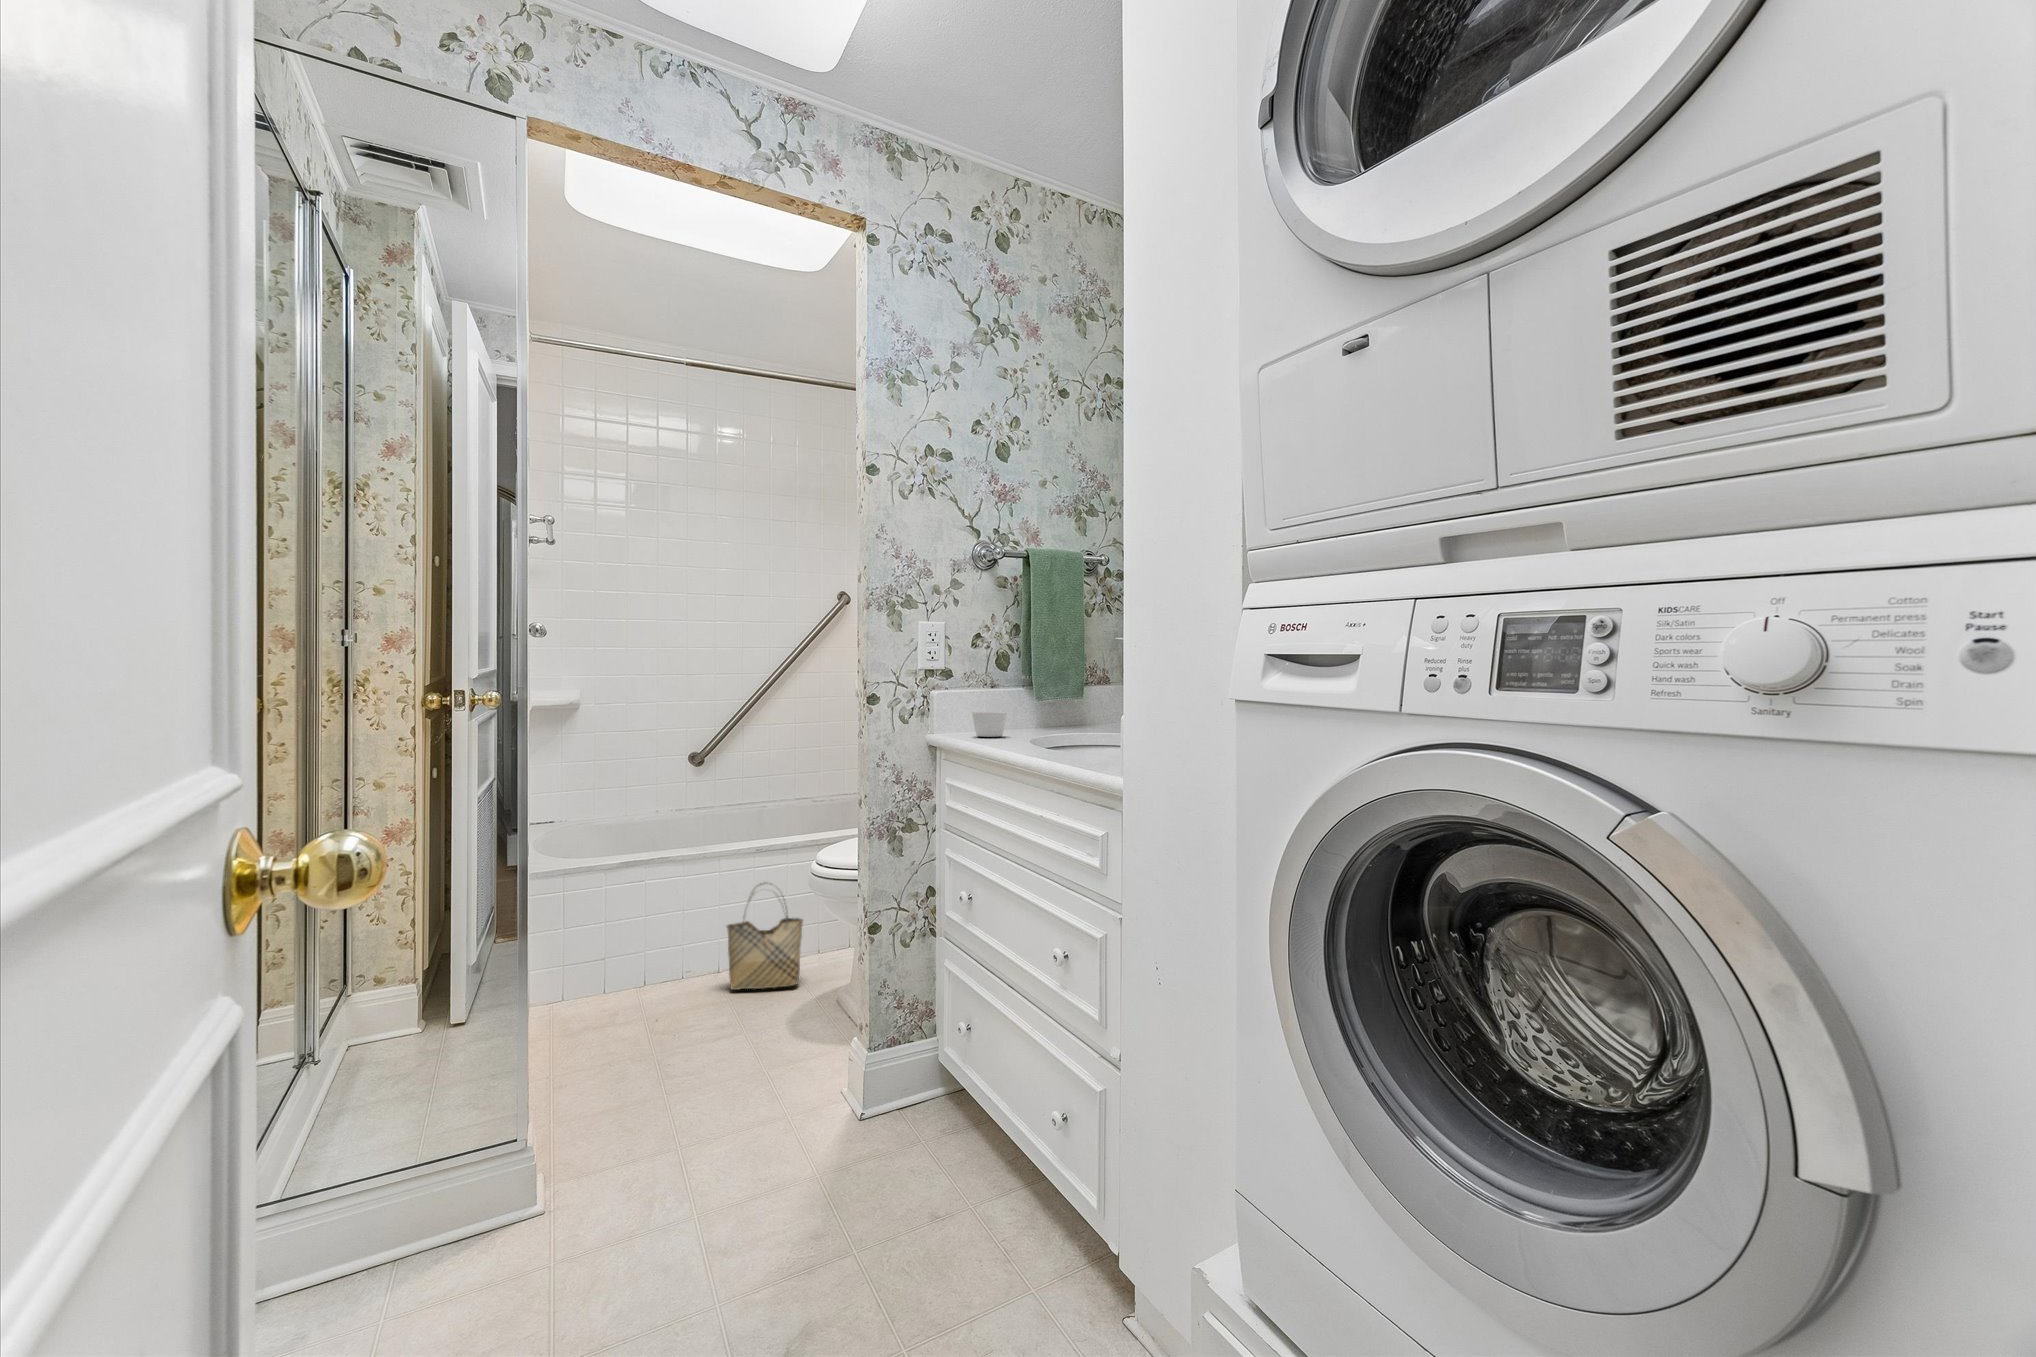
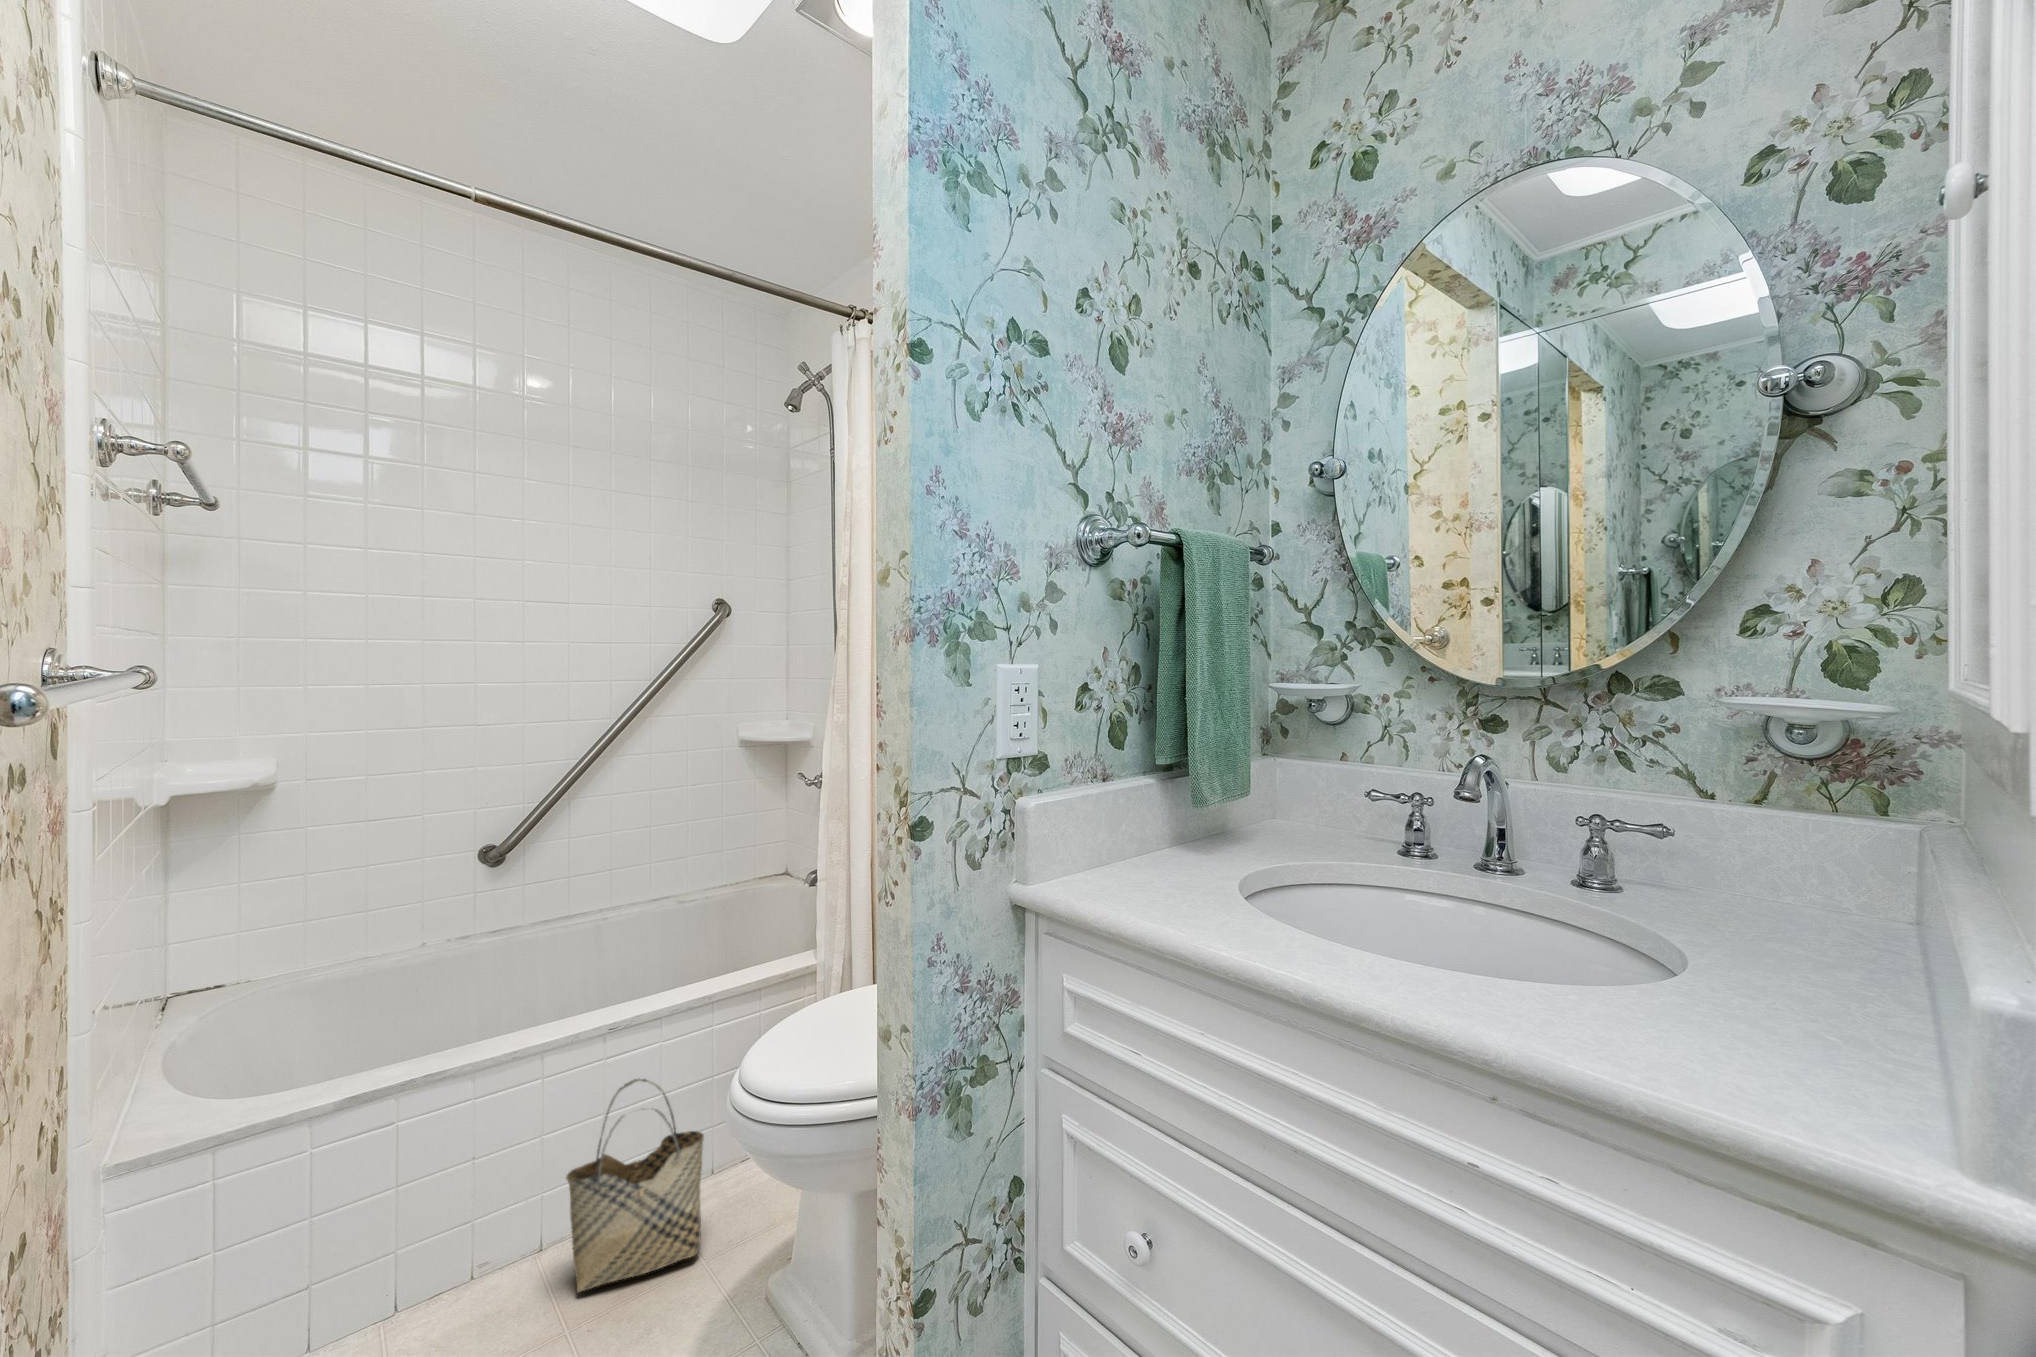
candle: present [972,712,1007,737] -> none [1111,836,1179,895]

